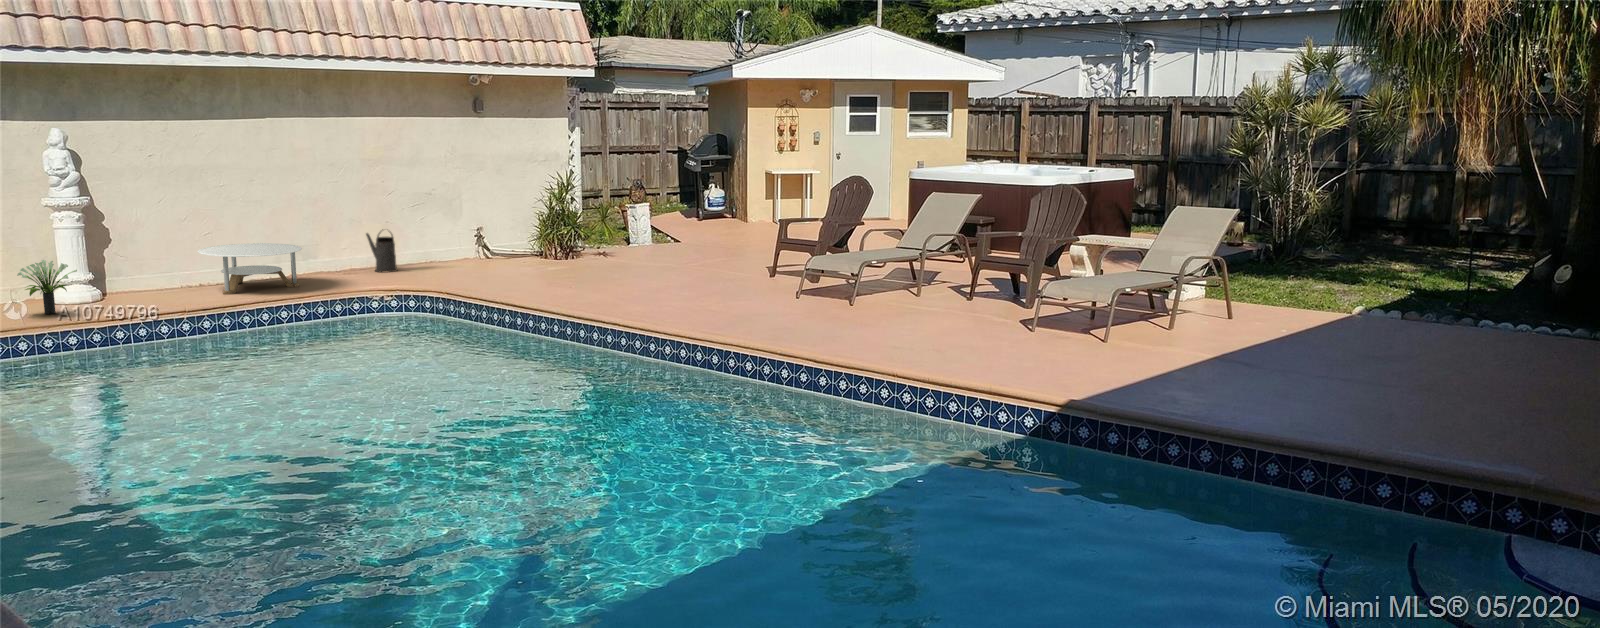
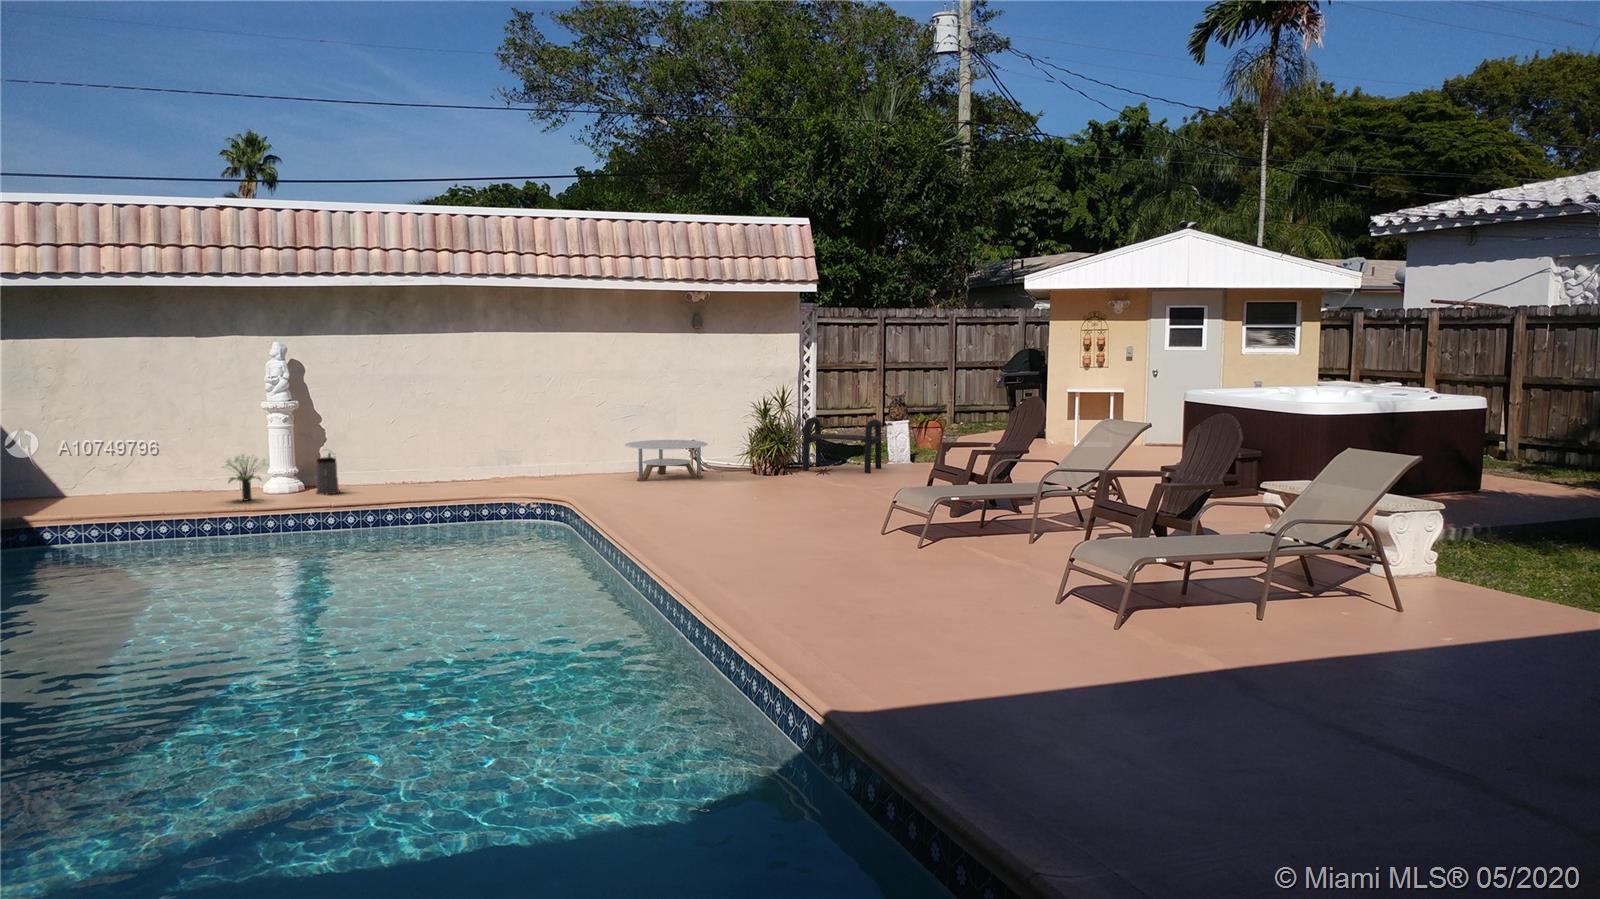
bench: none [582,198,650,250] -> present [803,417,881,473]
watering can: present [366,229,397,272] -> present [316,453,339,494]
round table: present [198,243,302,295] -> present [625,440,708,481]

